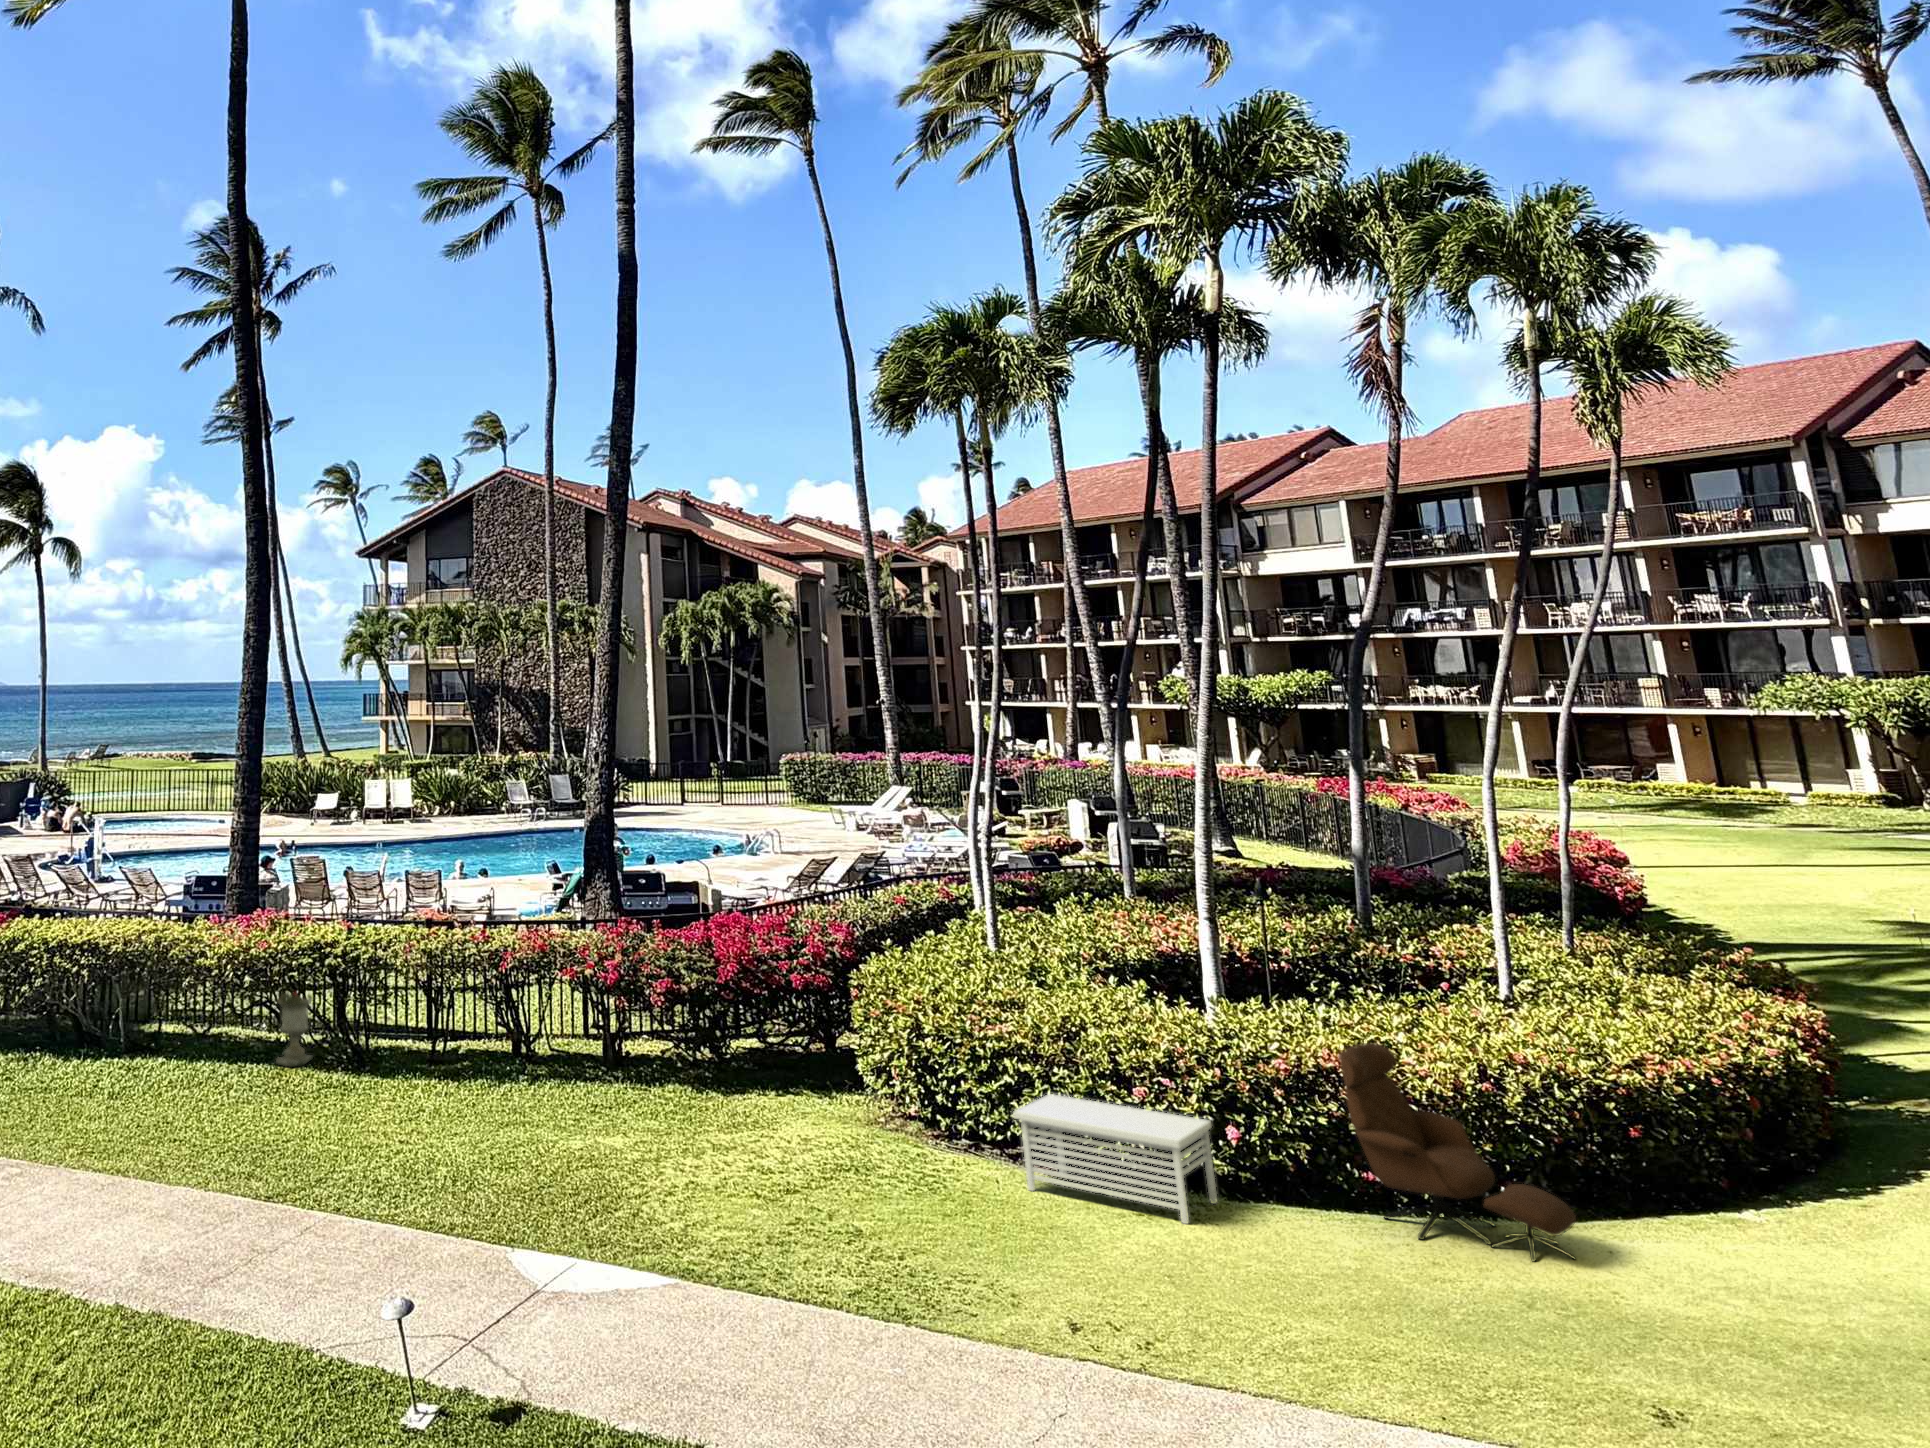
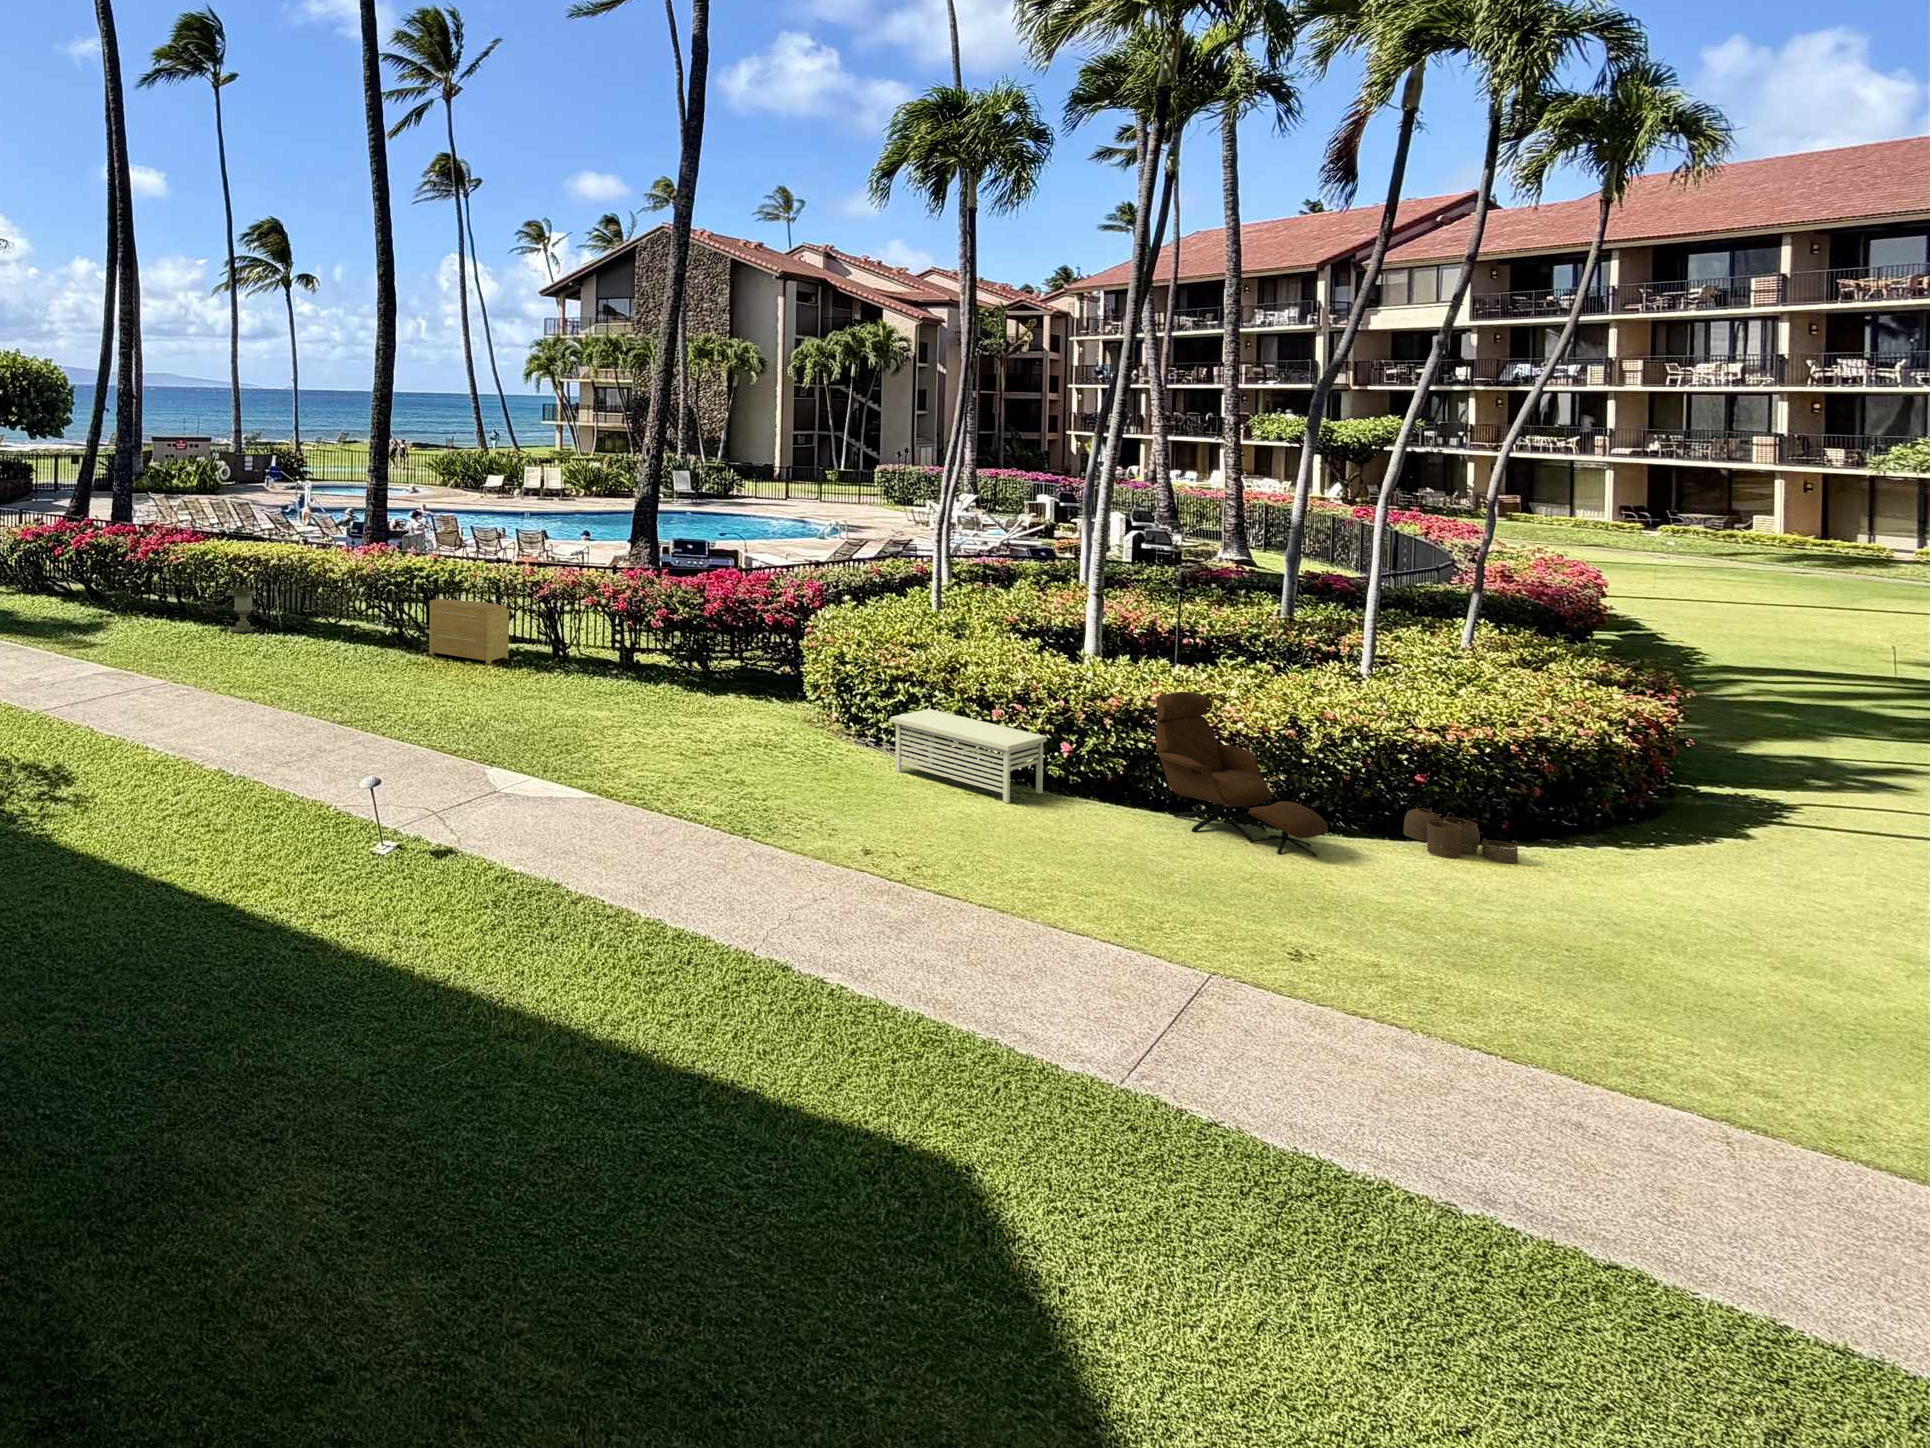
side table: none [341,979,452,1076] -> present [429,599,509,664]
planter: present [276,992,312,1067] -> present [230,586,255,633]
woven basket: none [1635,1171,1781,1241] -> present [1403,806,1518,863]

